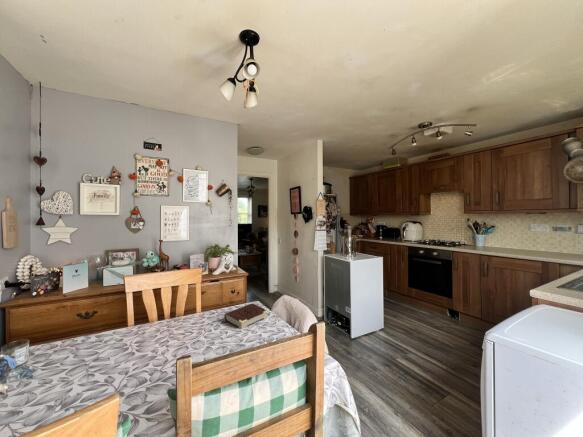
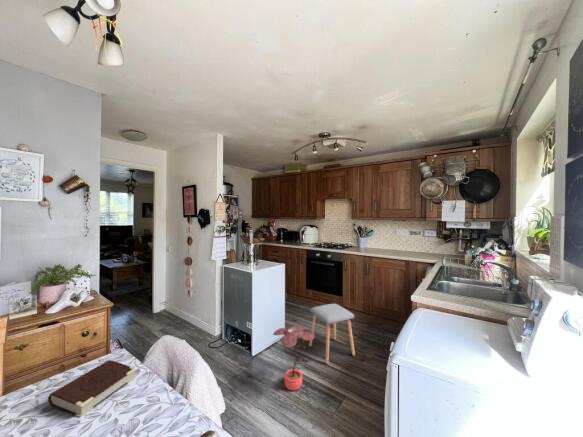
stool: none [410,302,467,362] -> present [309,304,355,364]
potted plant: none [370,315,414,375] -> present [273,325,315,390]

